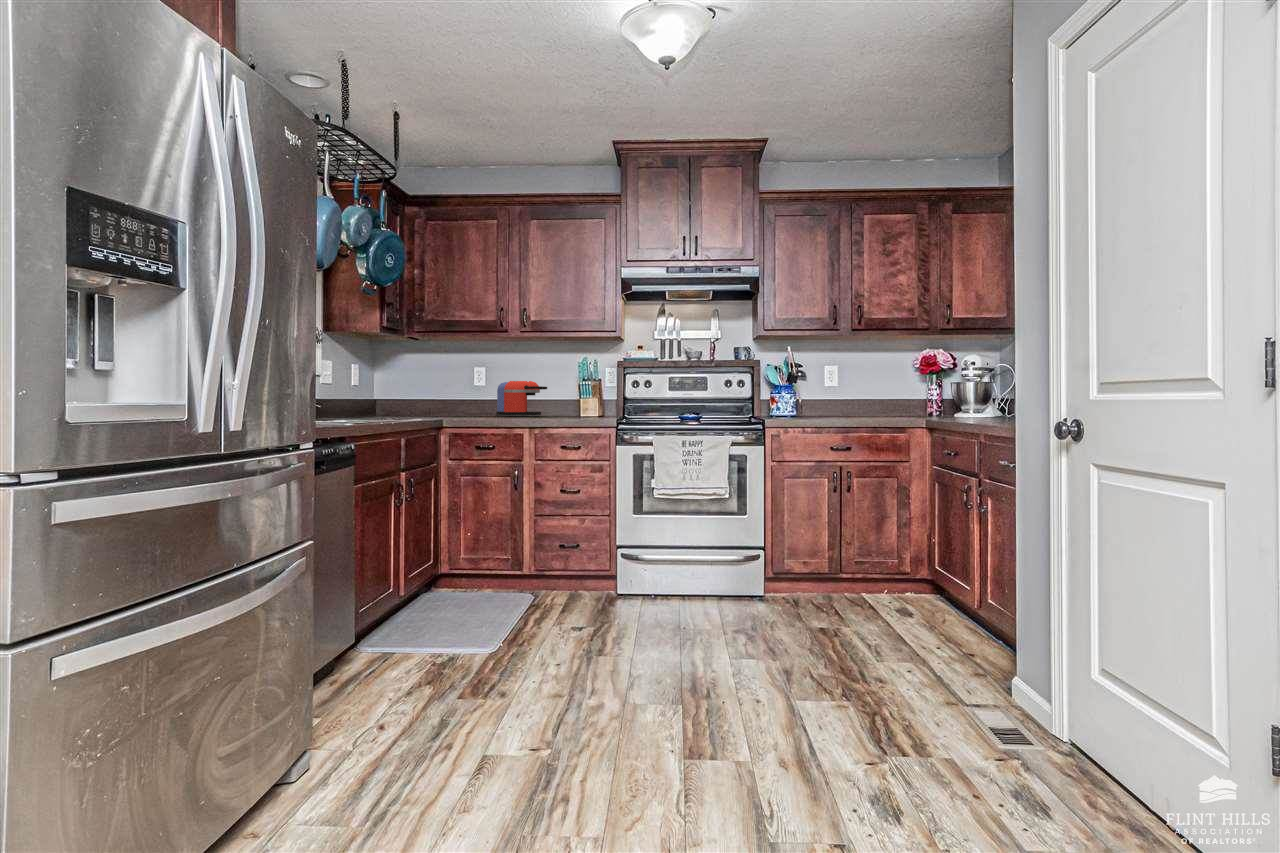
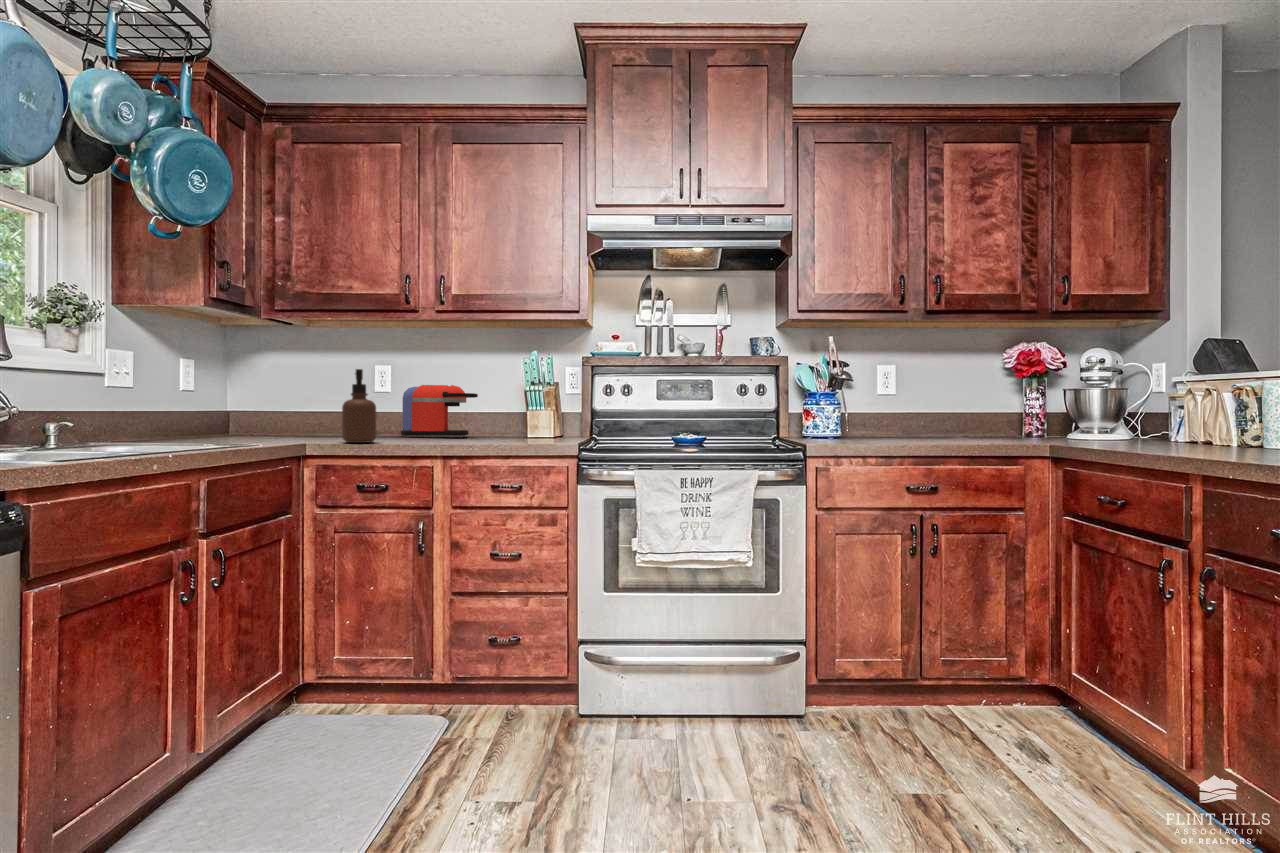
soap dispenser: none [465,371,486,418] -> present [342,369,376,443]

